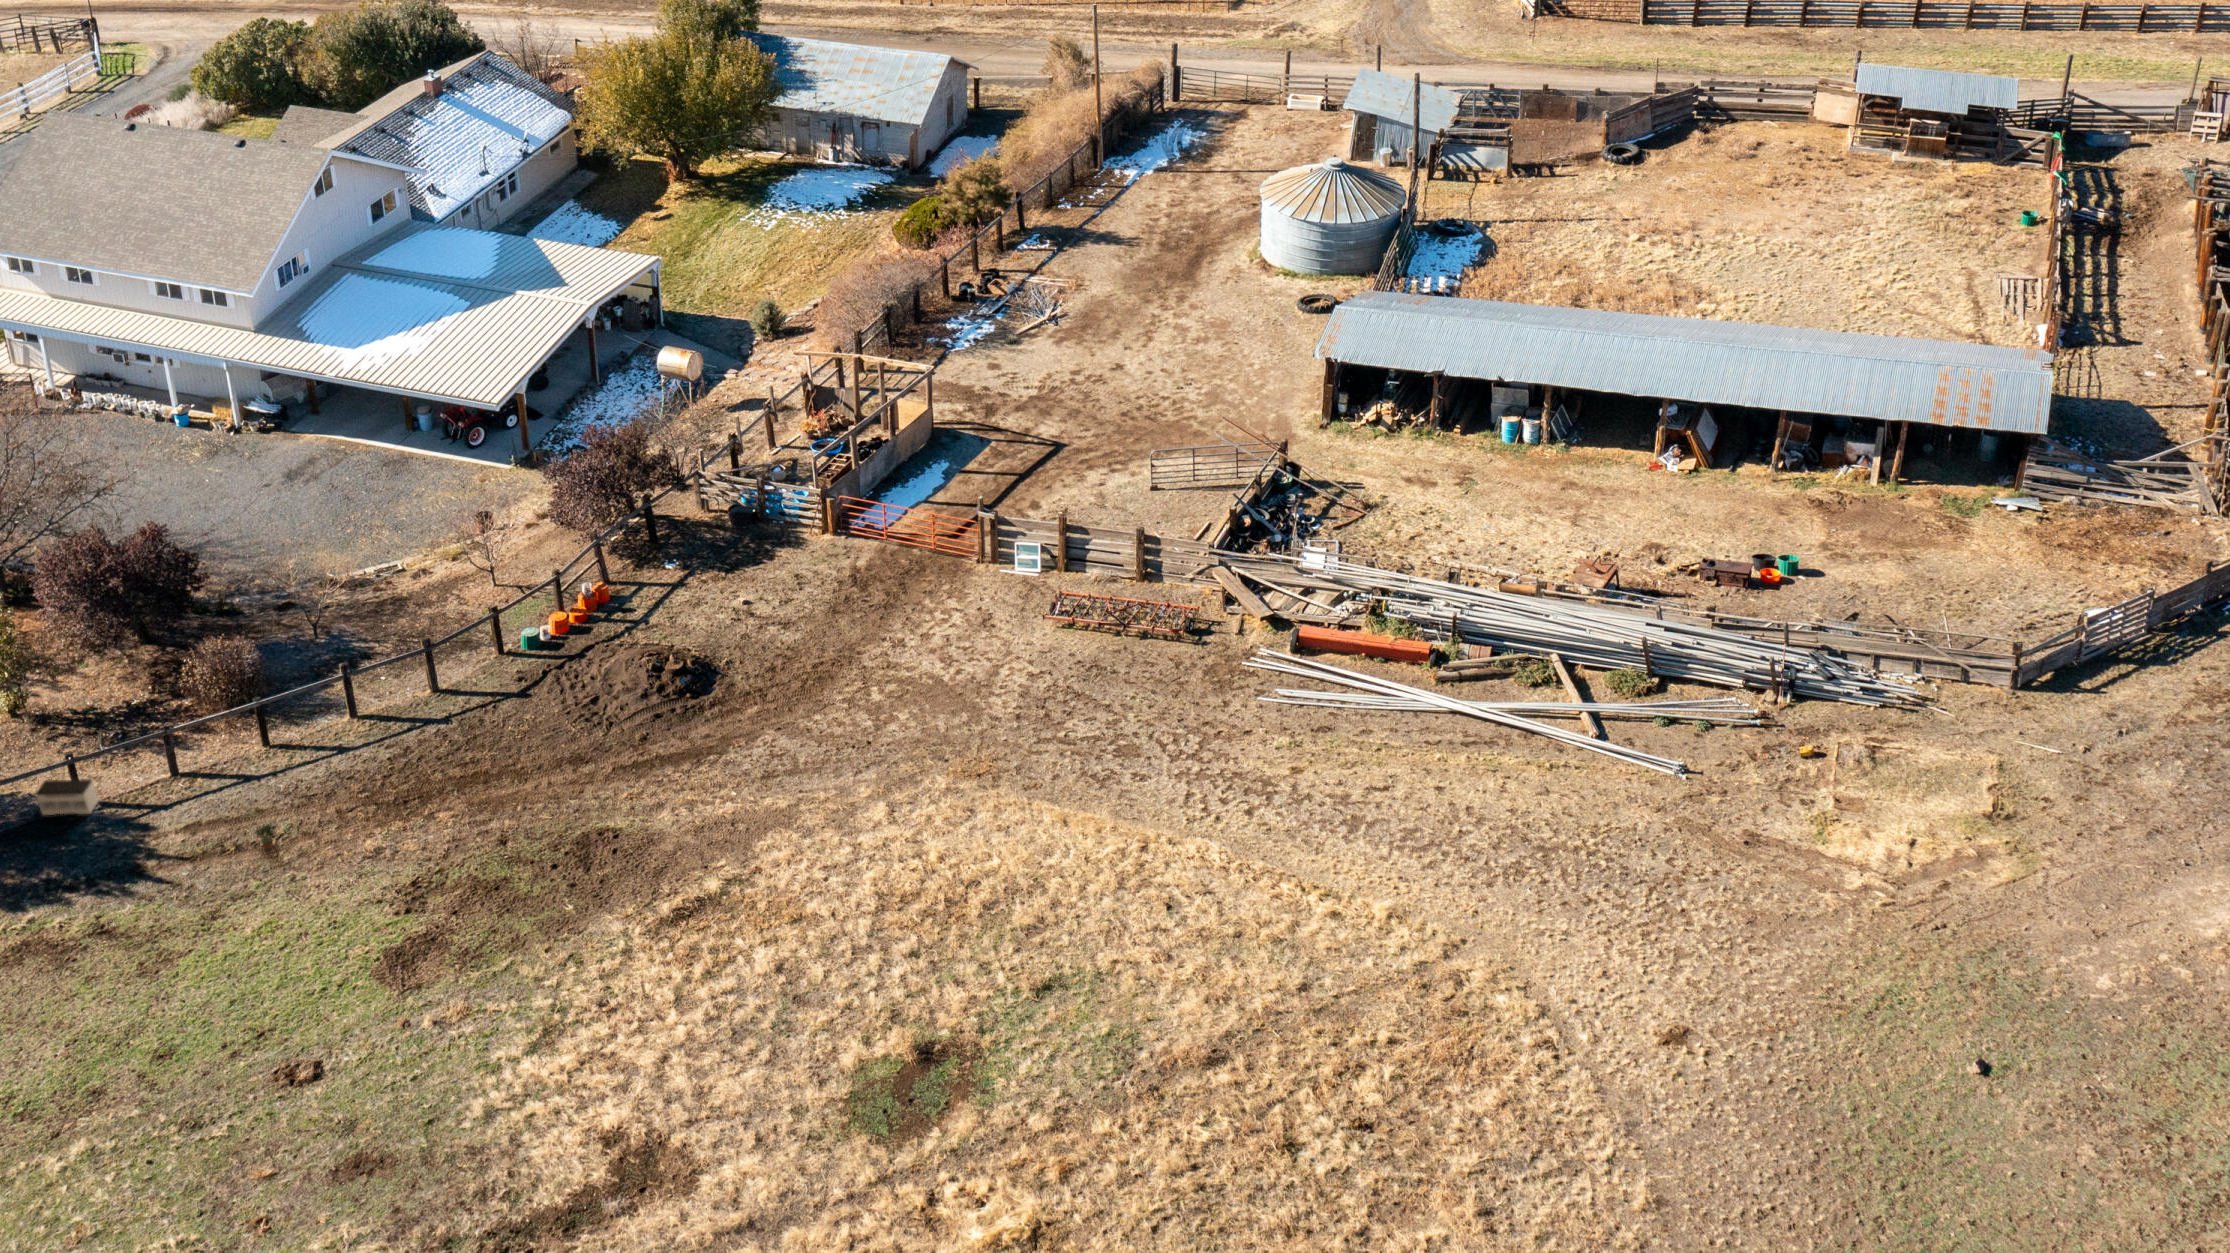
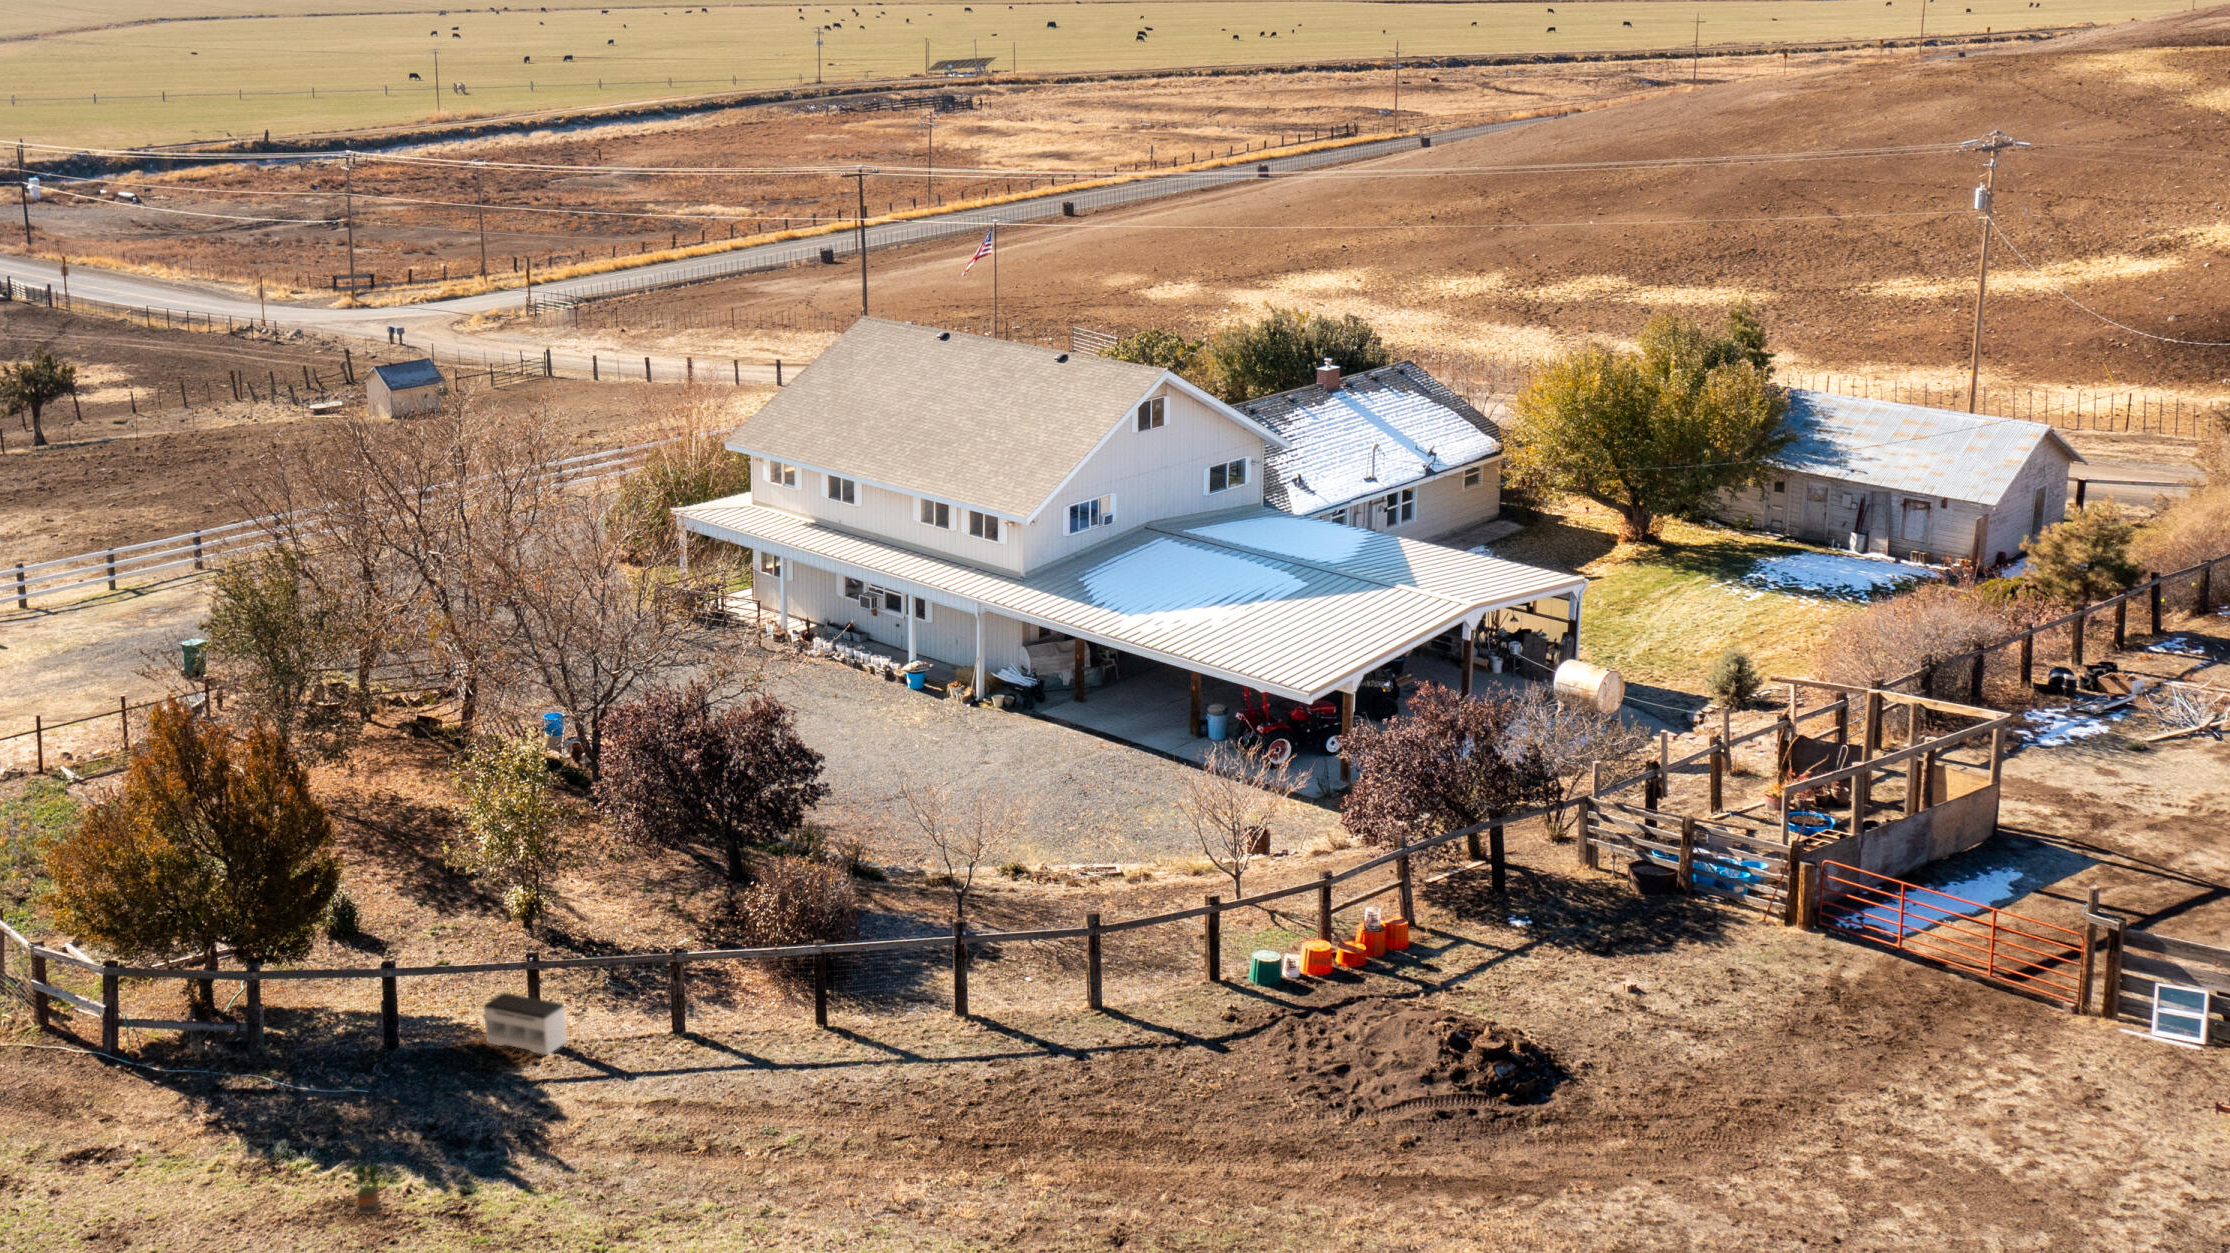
potted tree: present [254,825,275,855] -> present [352,1164,382,1215]

